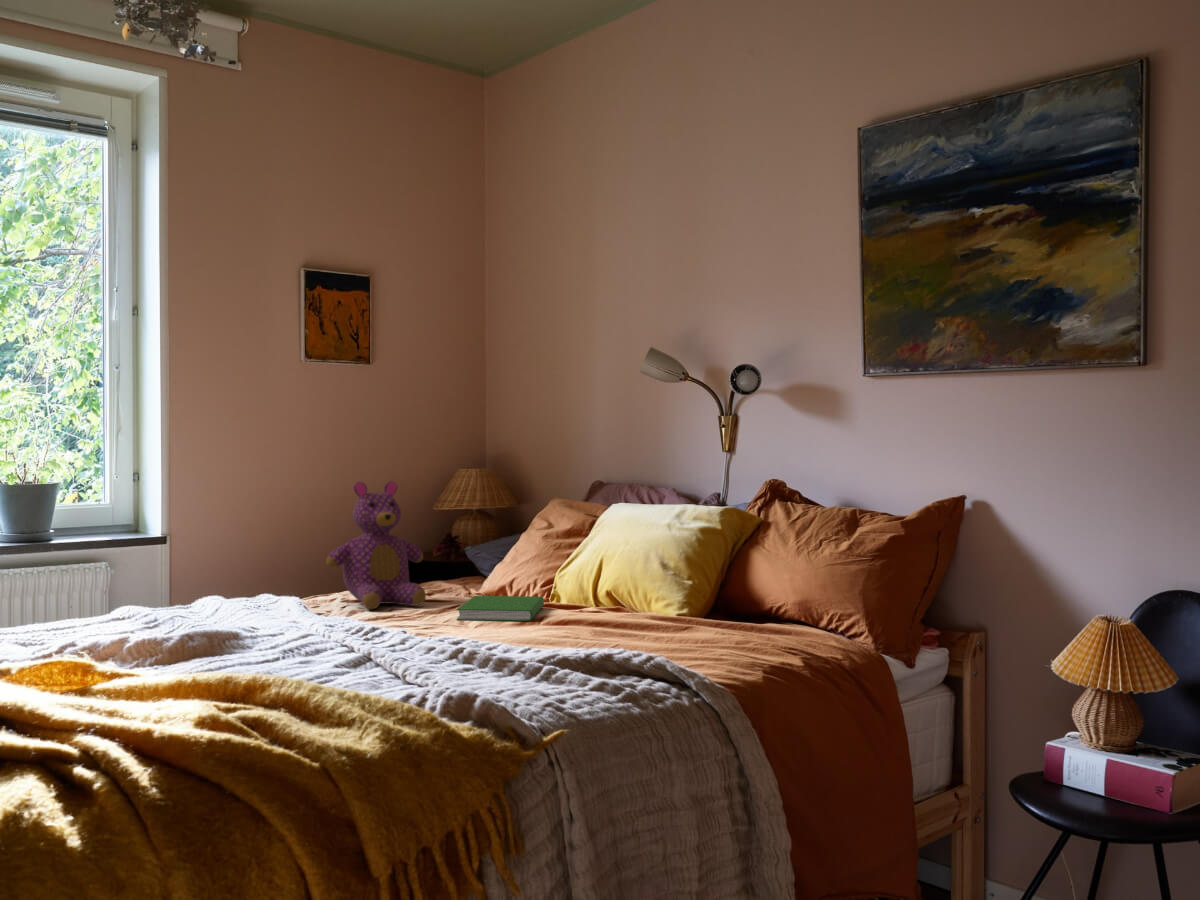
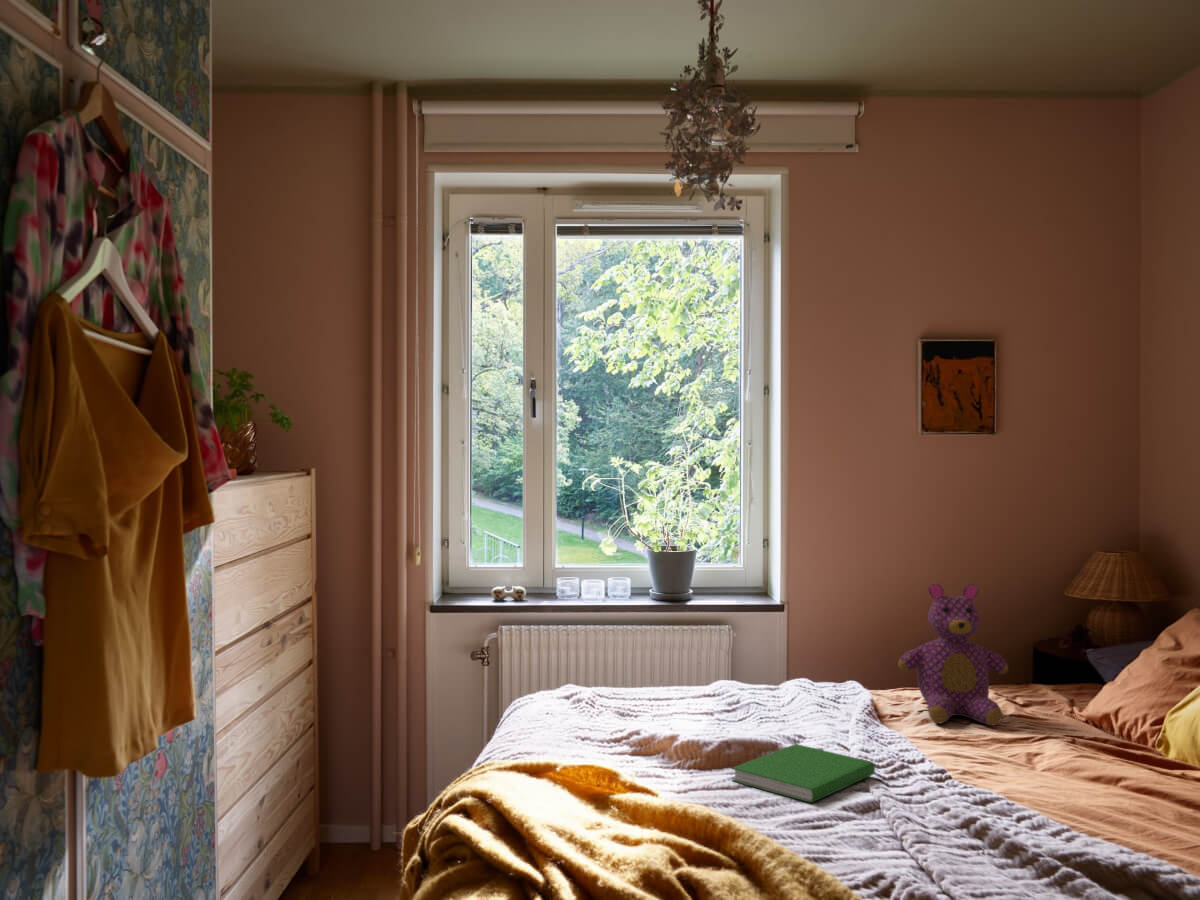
hardcover book: present [457,596,544,621] -> present [732,744,875,803]

